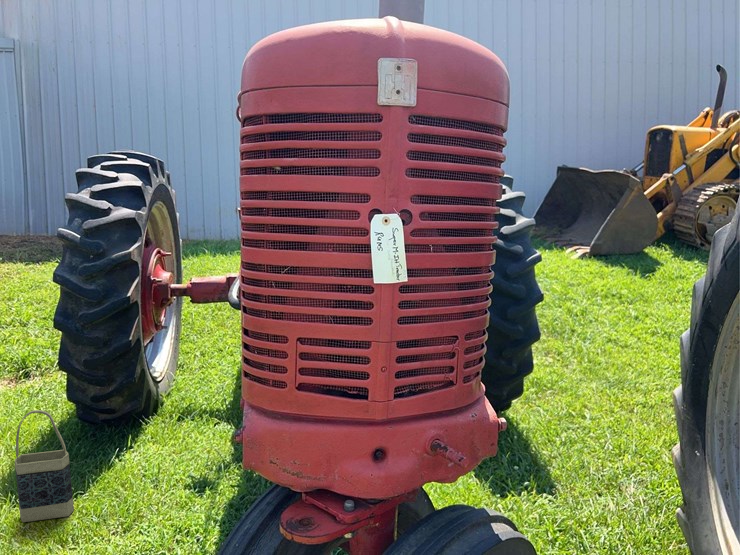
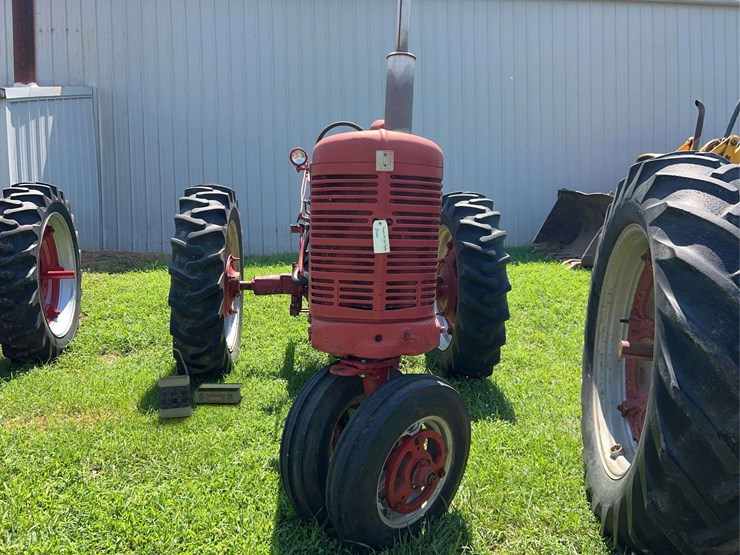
toolbox: none [87,445,168,483] -> present [195,383,244,403]

